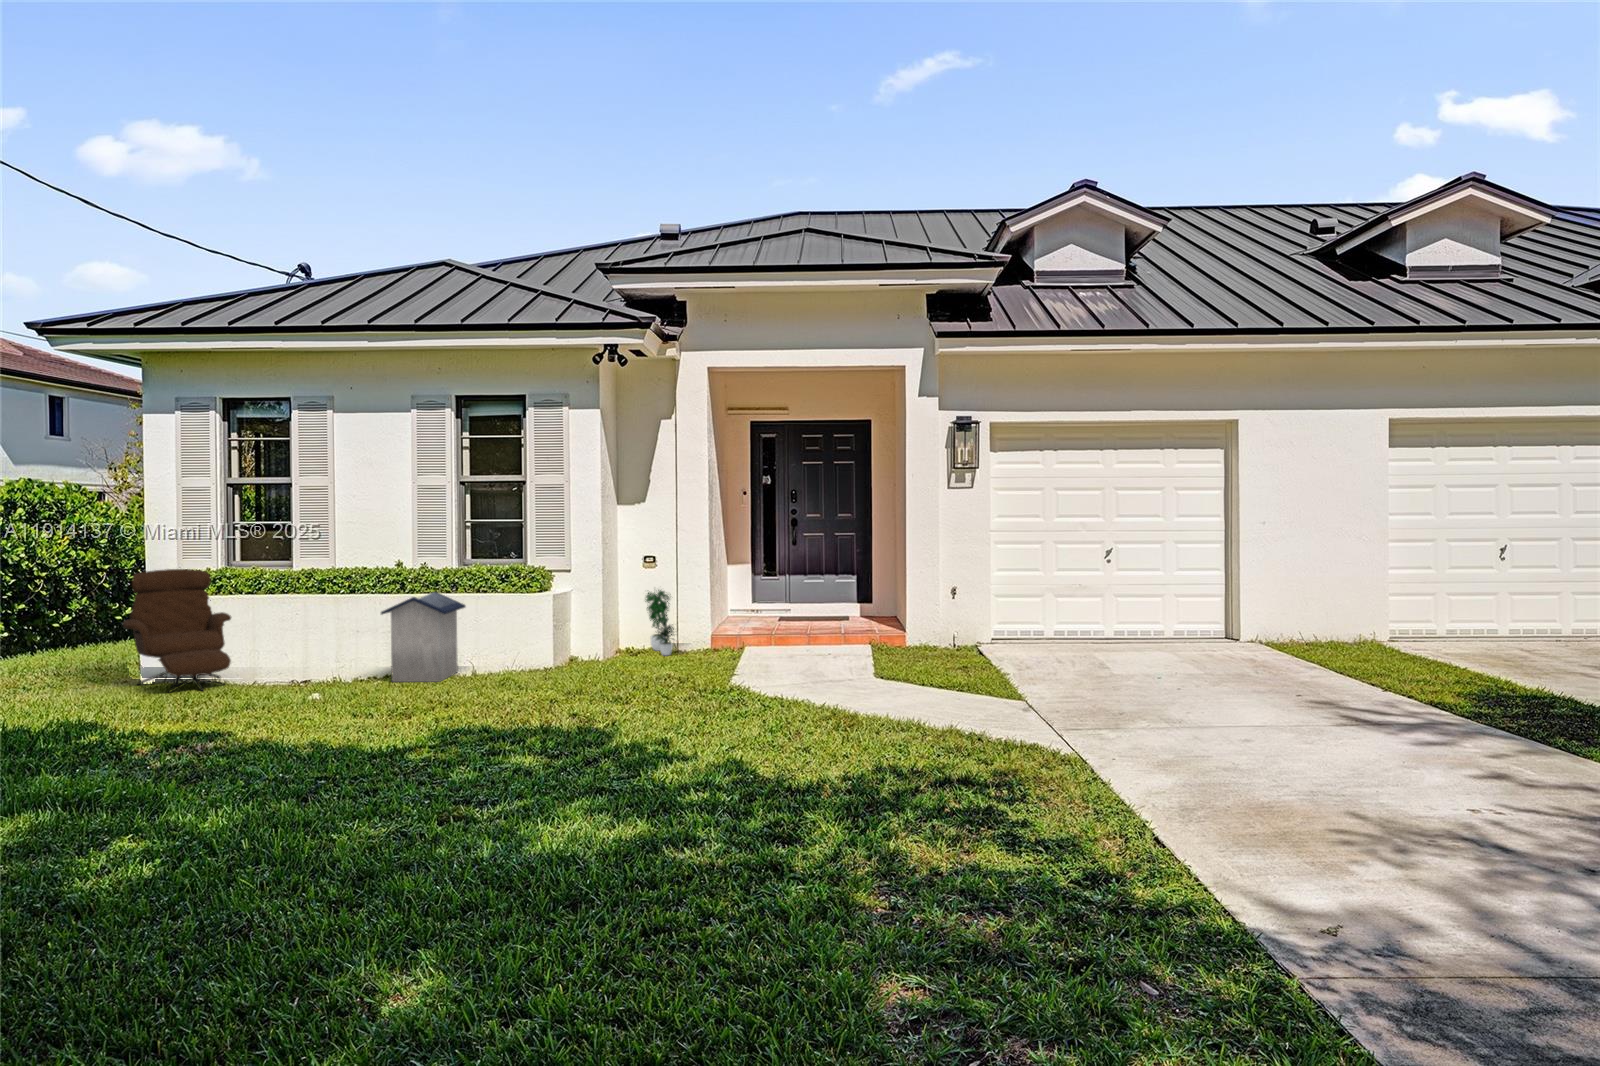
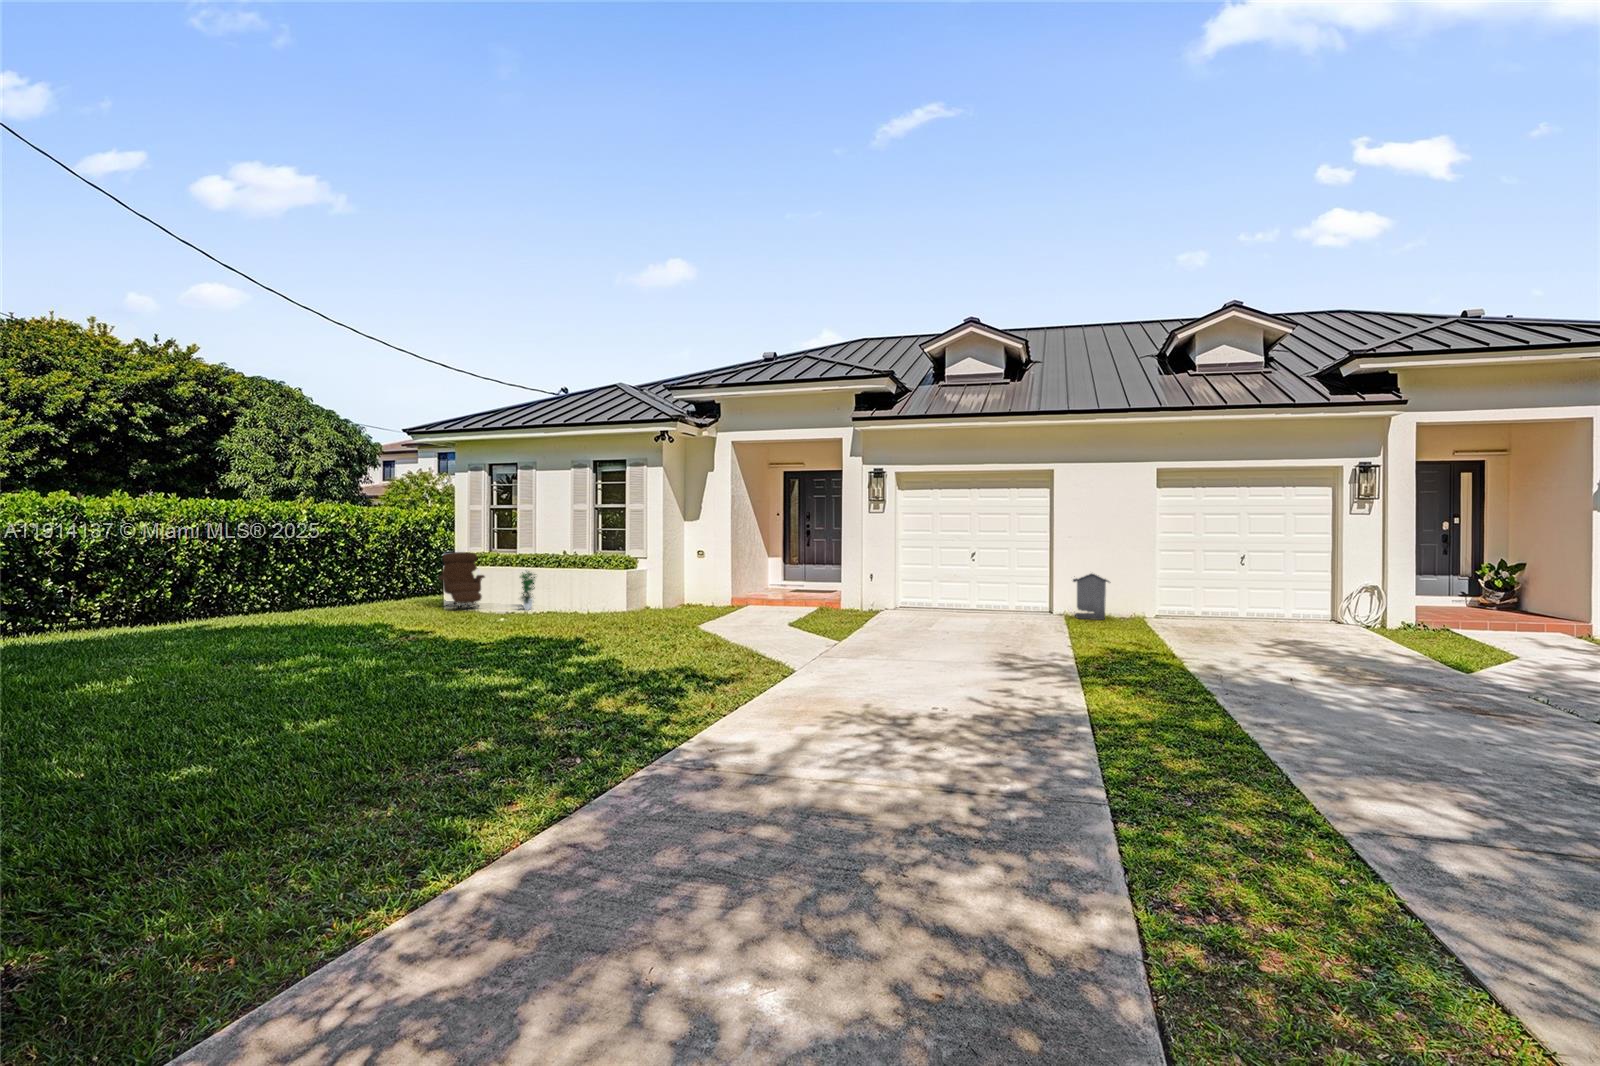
potted plant: present [645,590,674,656] -> present [520,571,535,610]
trash can: present [381,592,465,682] -> present [1073,574,1109,620]

